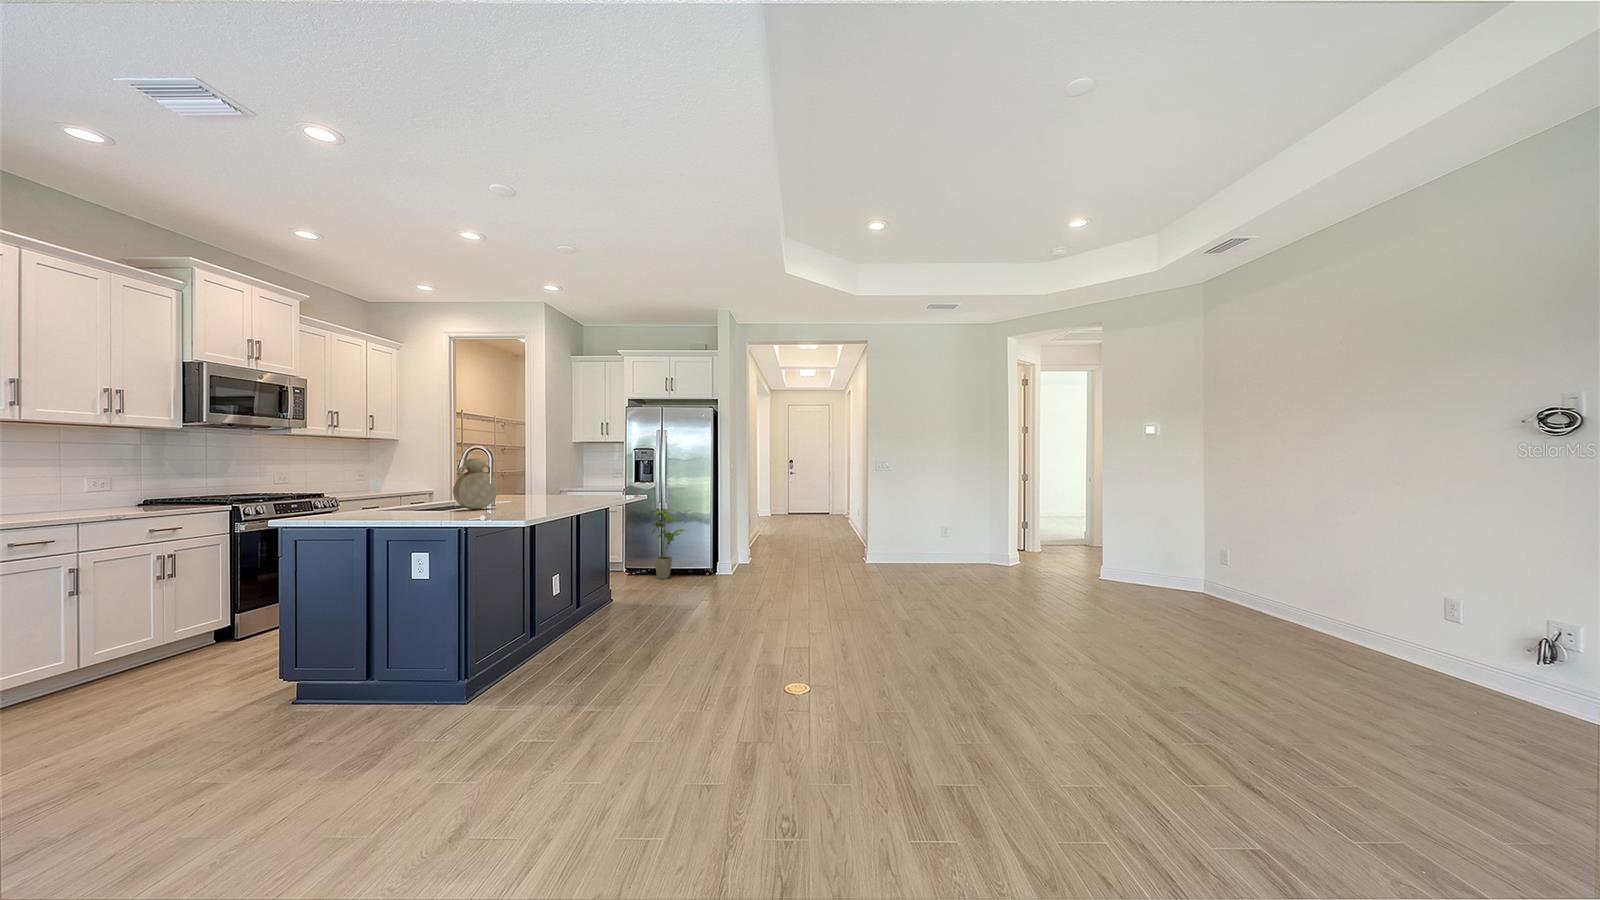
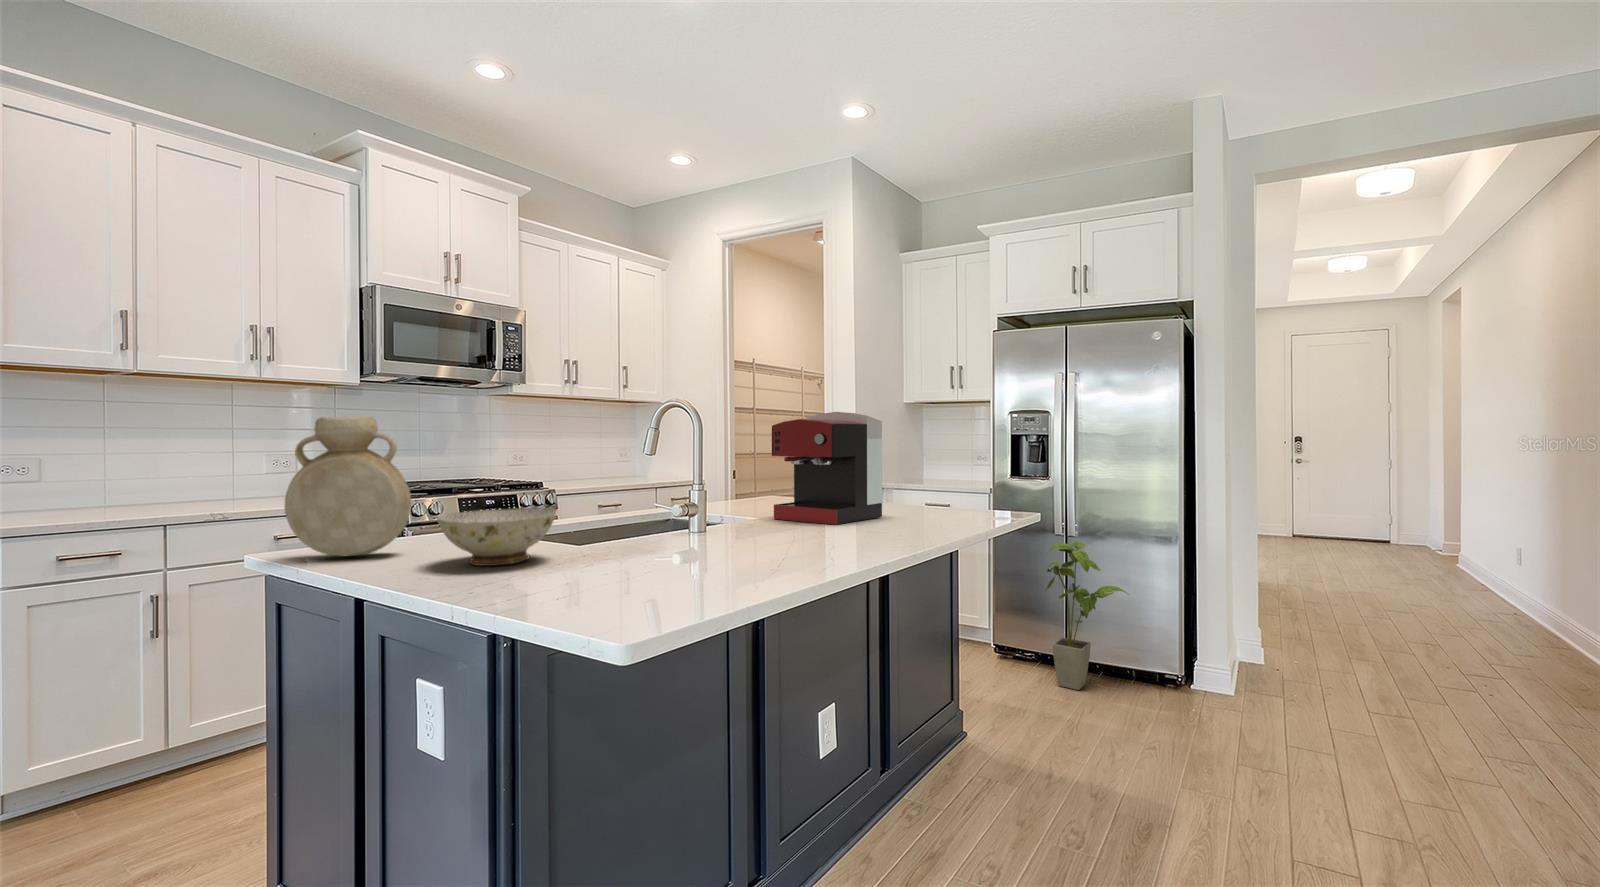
coffee maker: none [523,452,577,502] -> present [772,412,882,525]
vase: present [453,459,498,509] -> present [285,416,411,556]
ceramic bowl: none [402,495,455,517] -> present [437,508,556,566]

